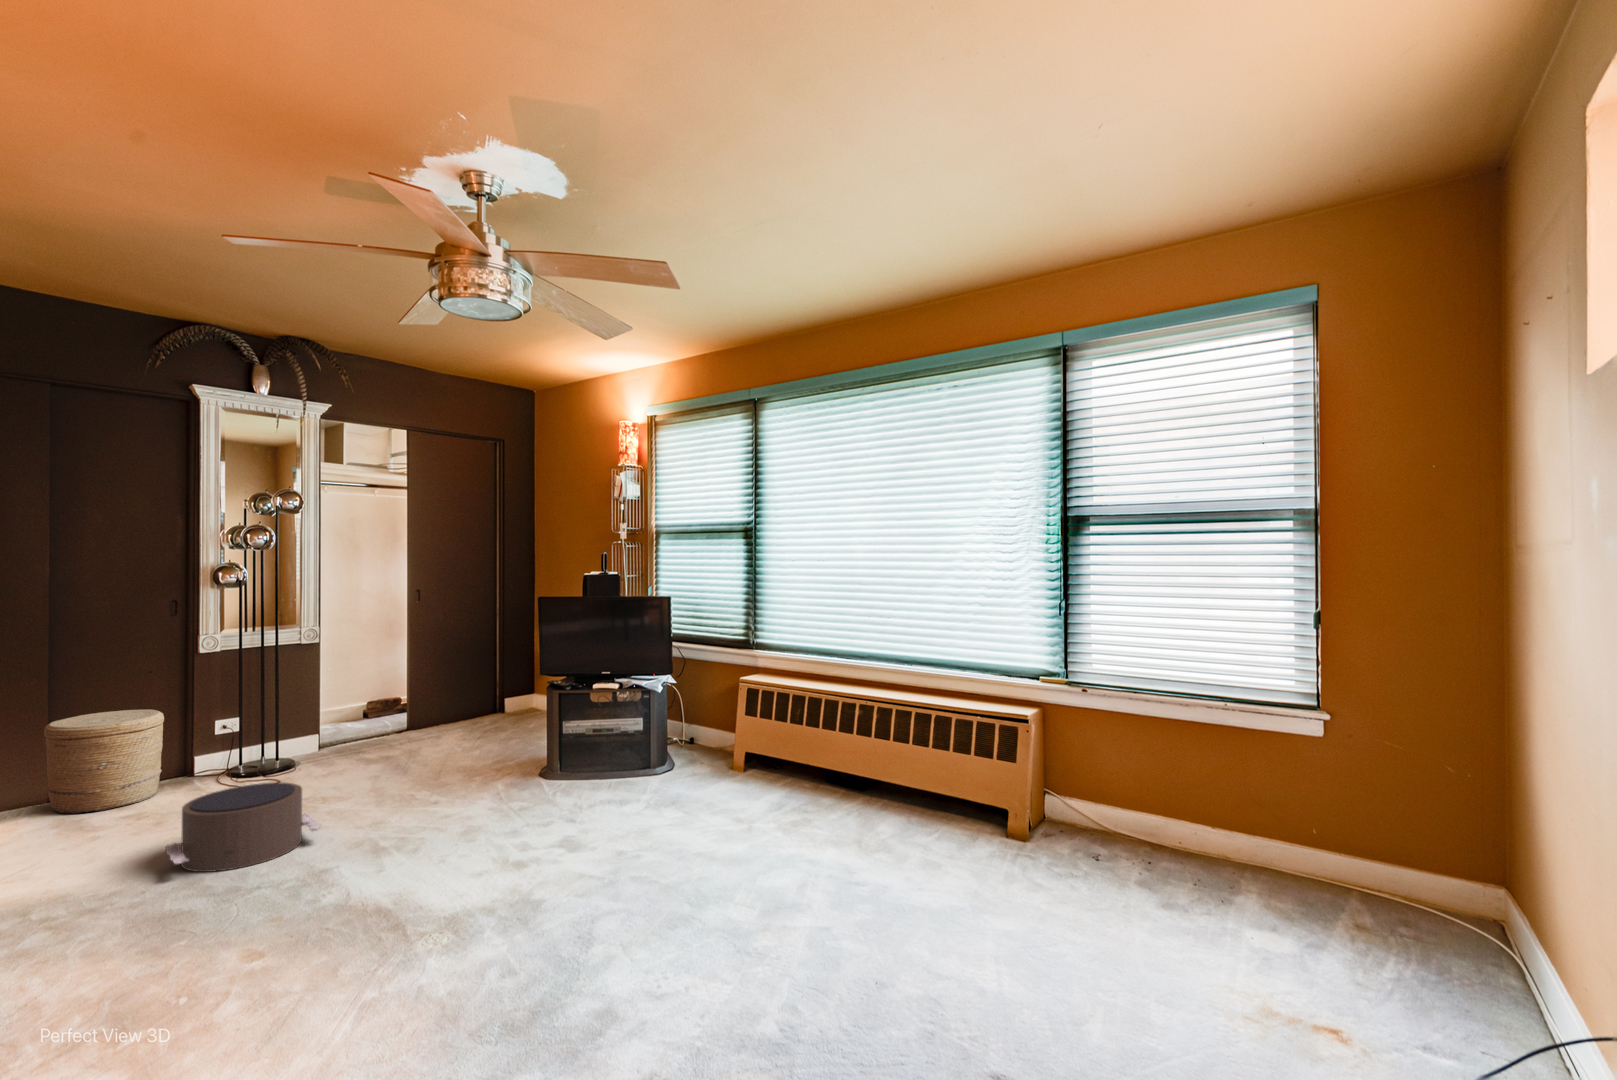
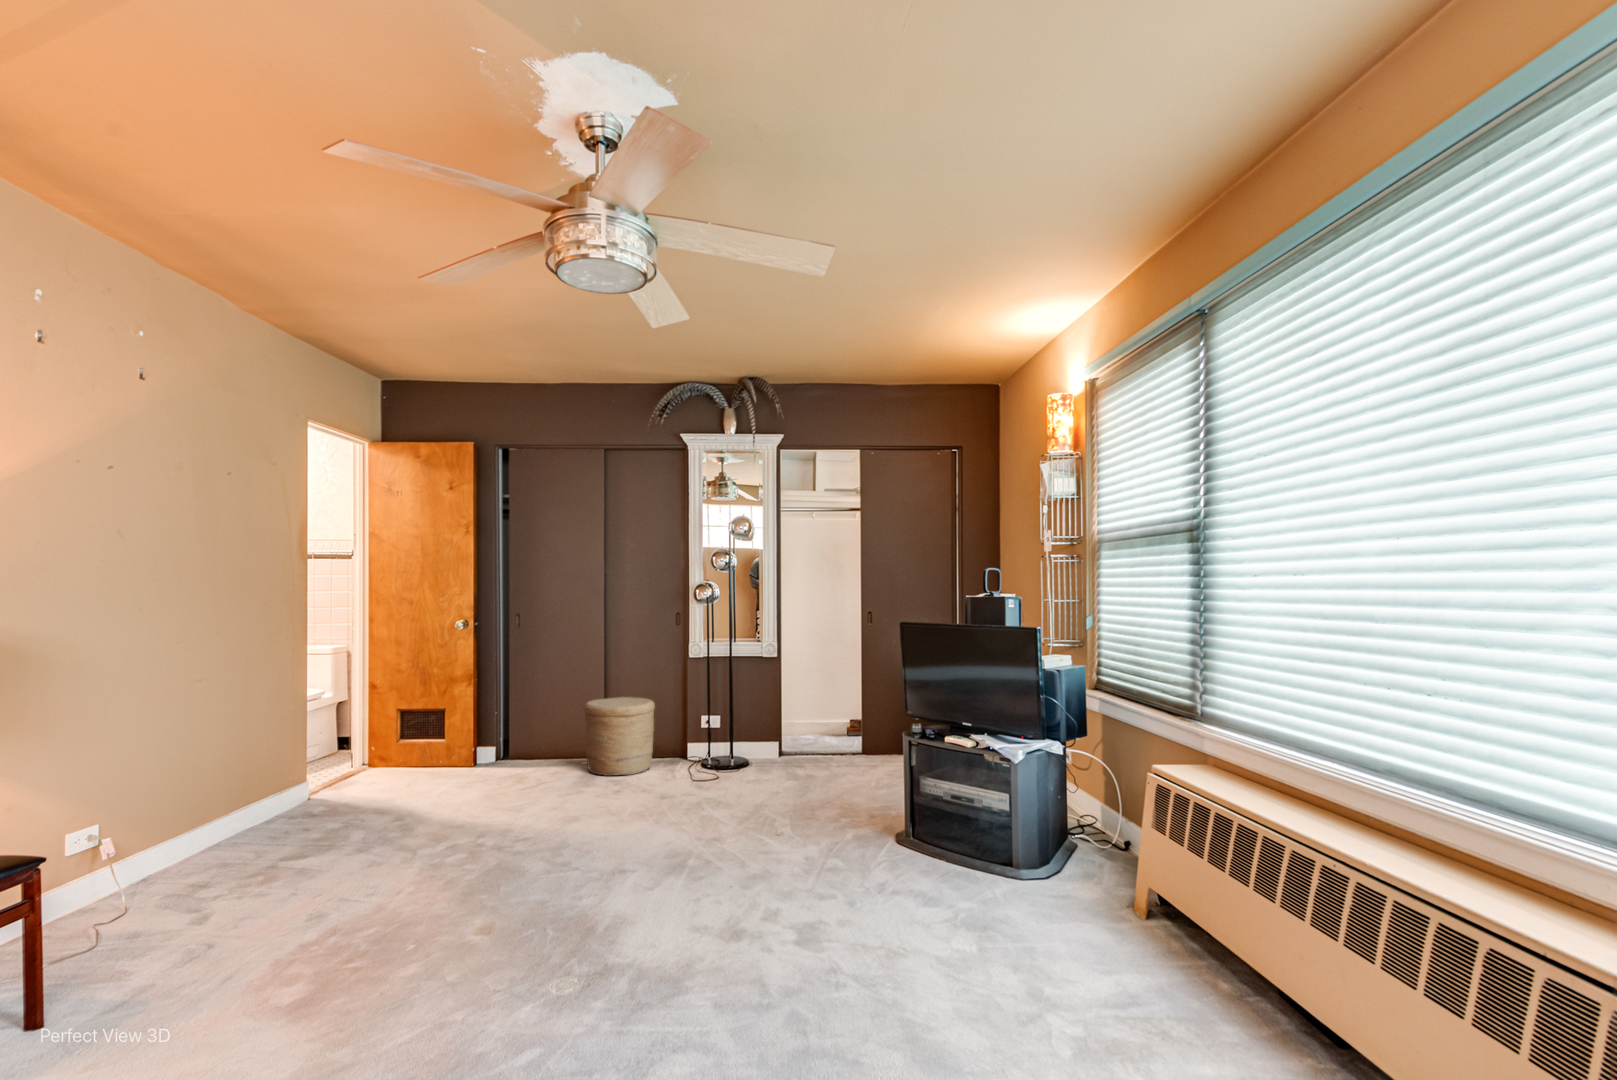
pouf: present [166,783,323,872] -> none [542,779,663,856]

